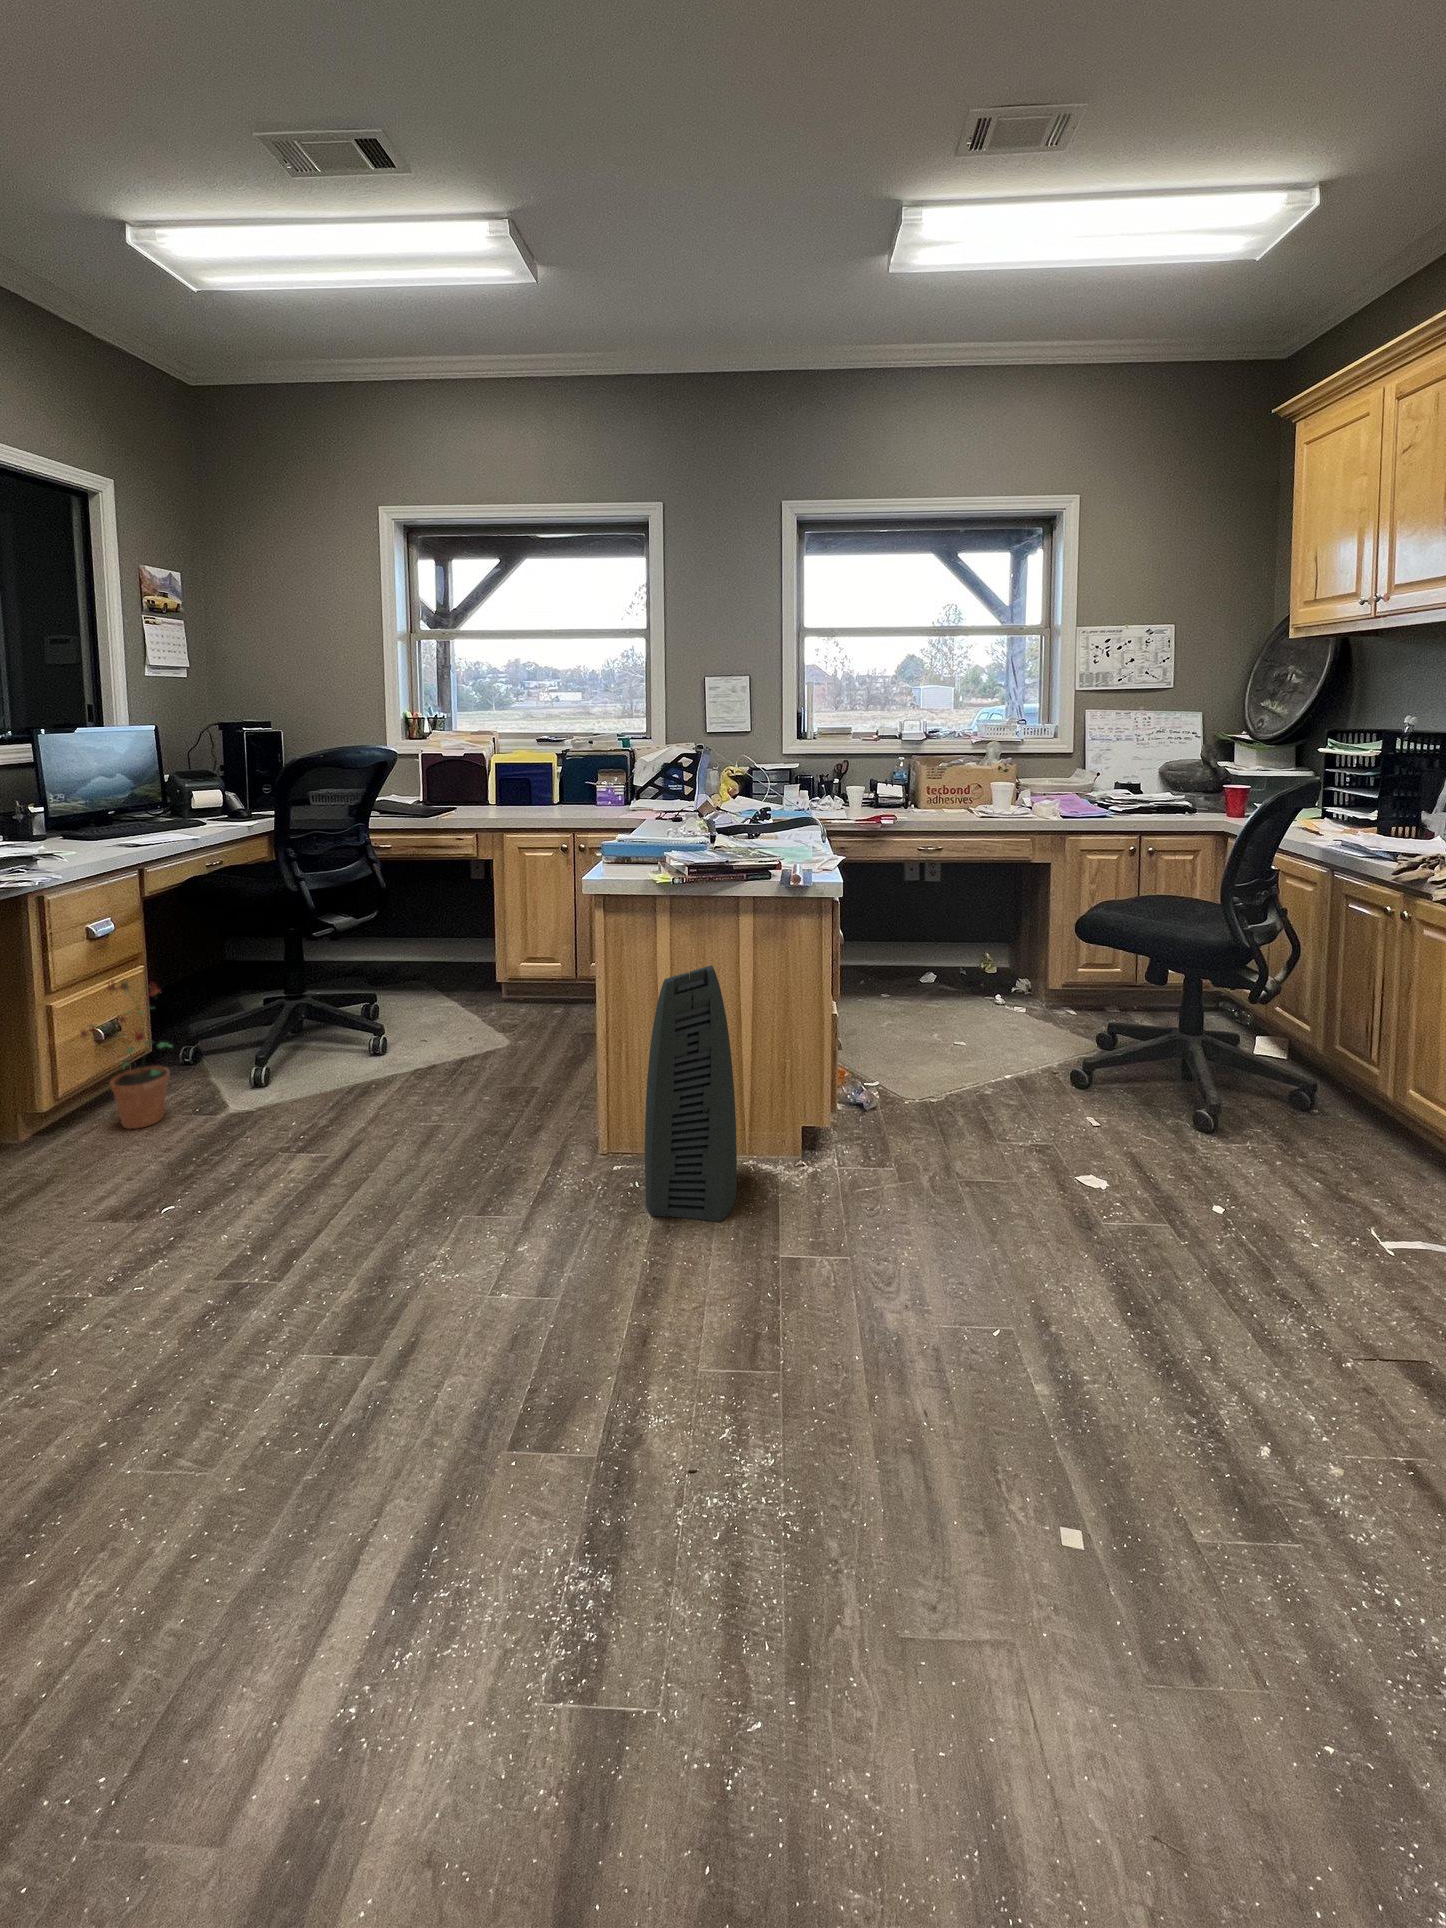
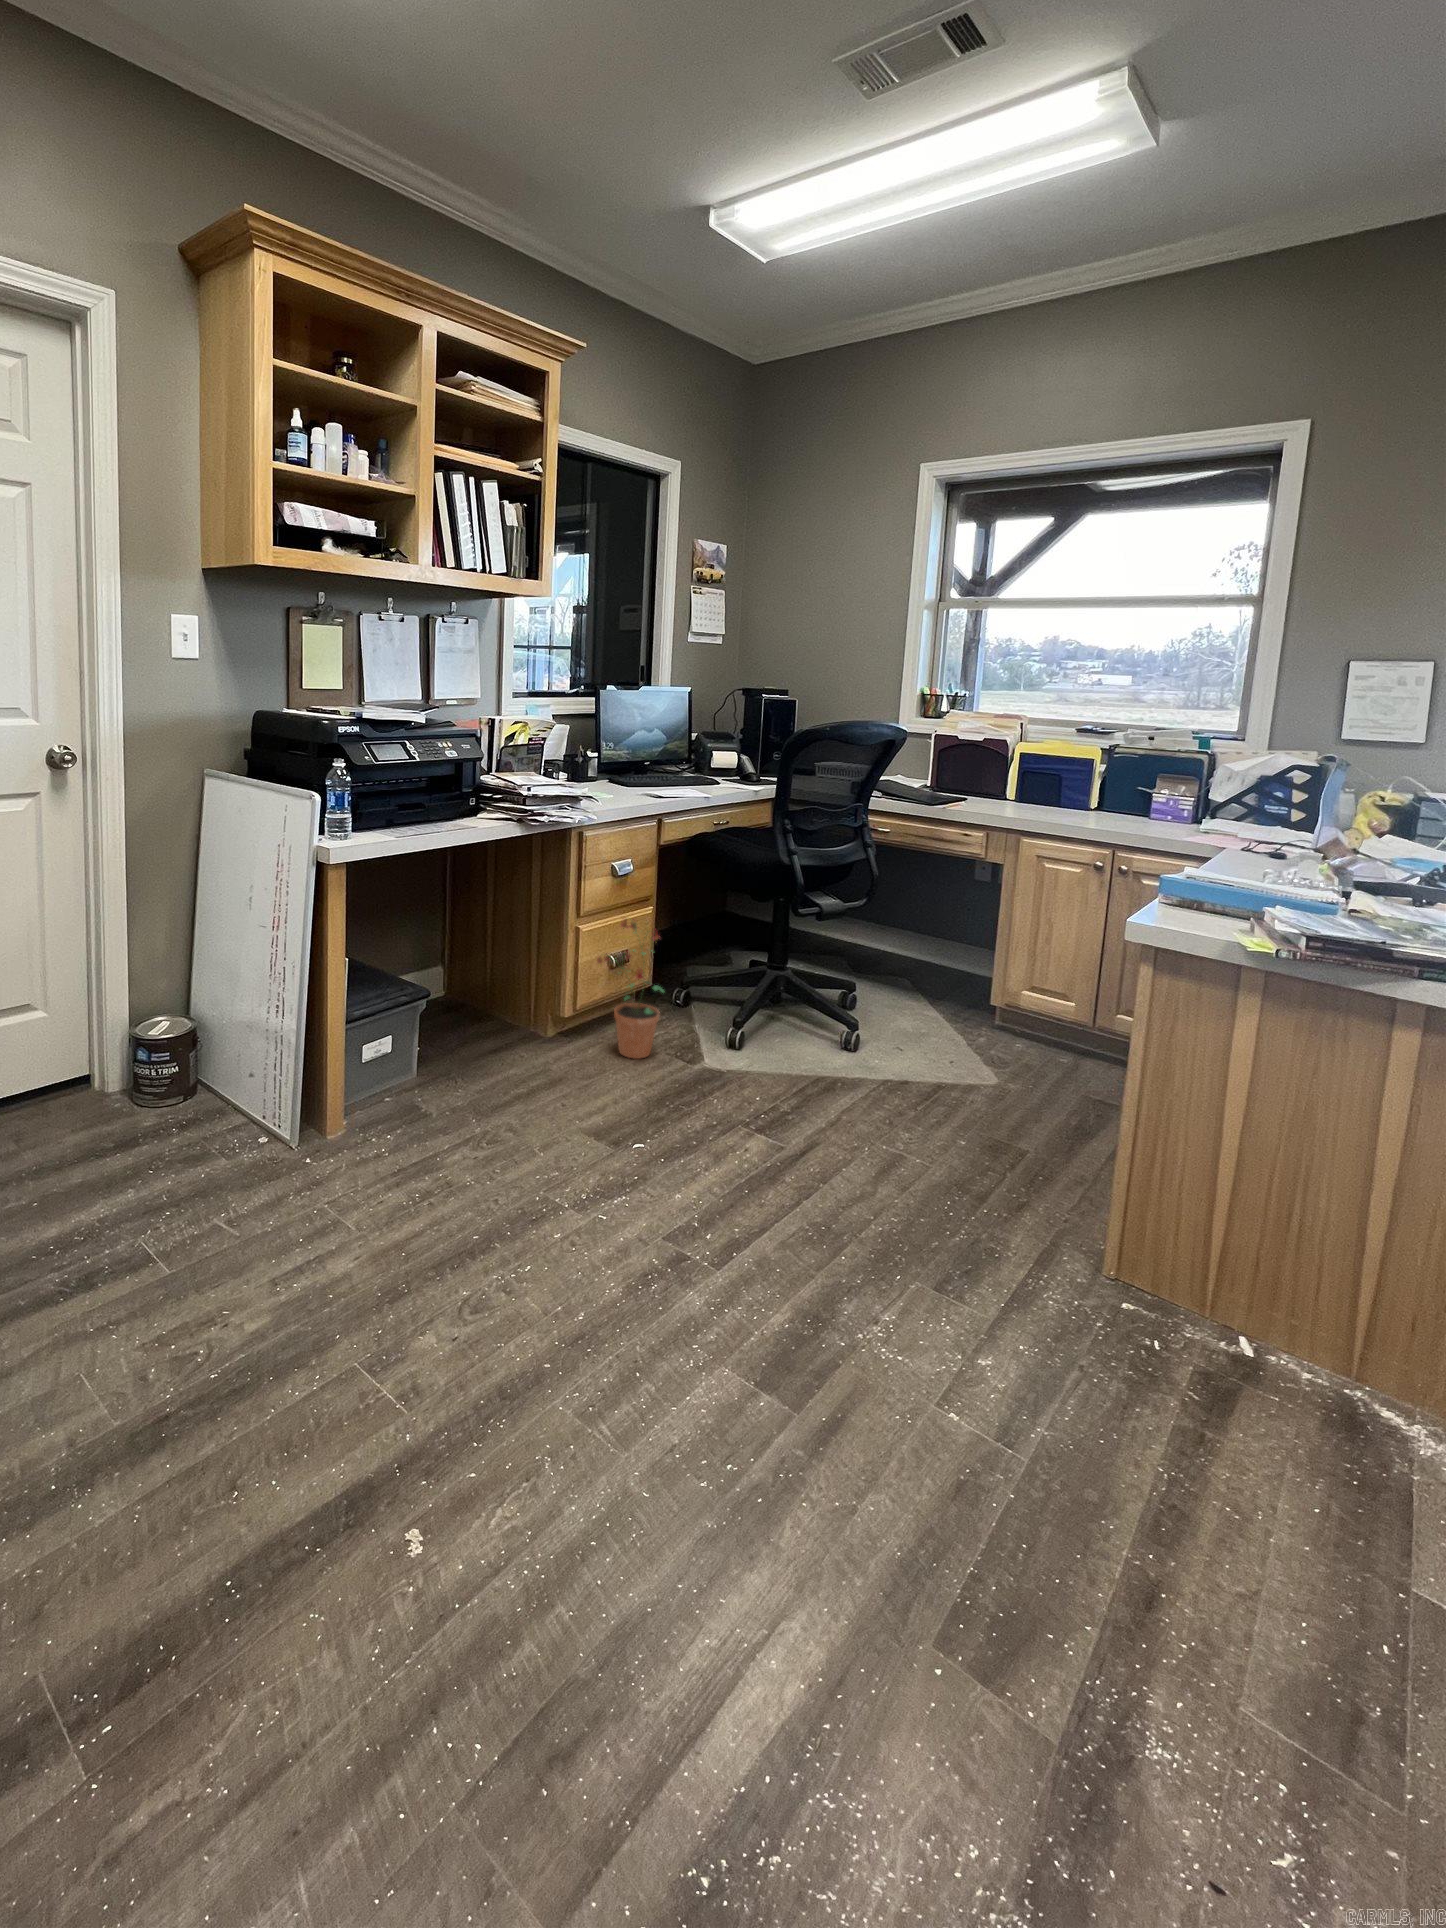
air purifier: present [645,965,737,1222] -> none [1168,1088,1345,1464]

